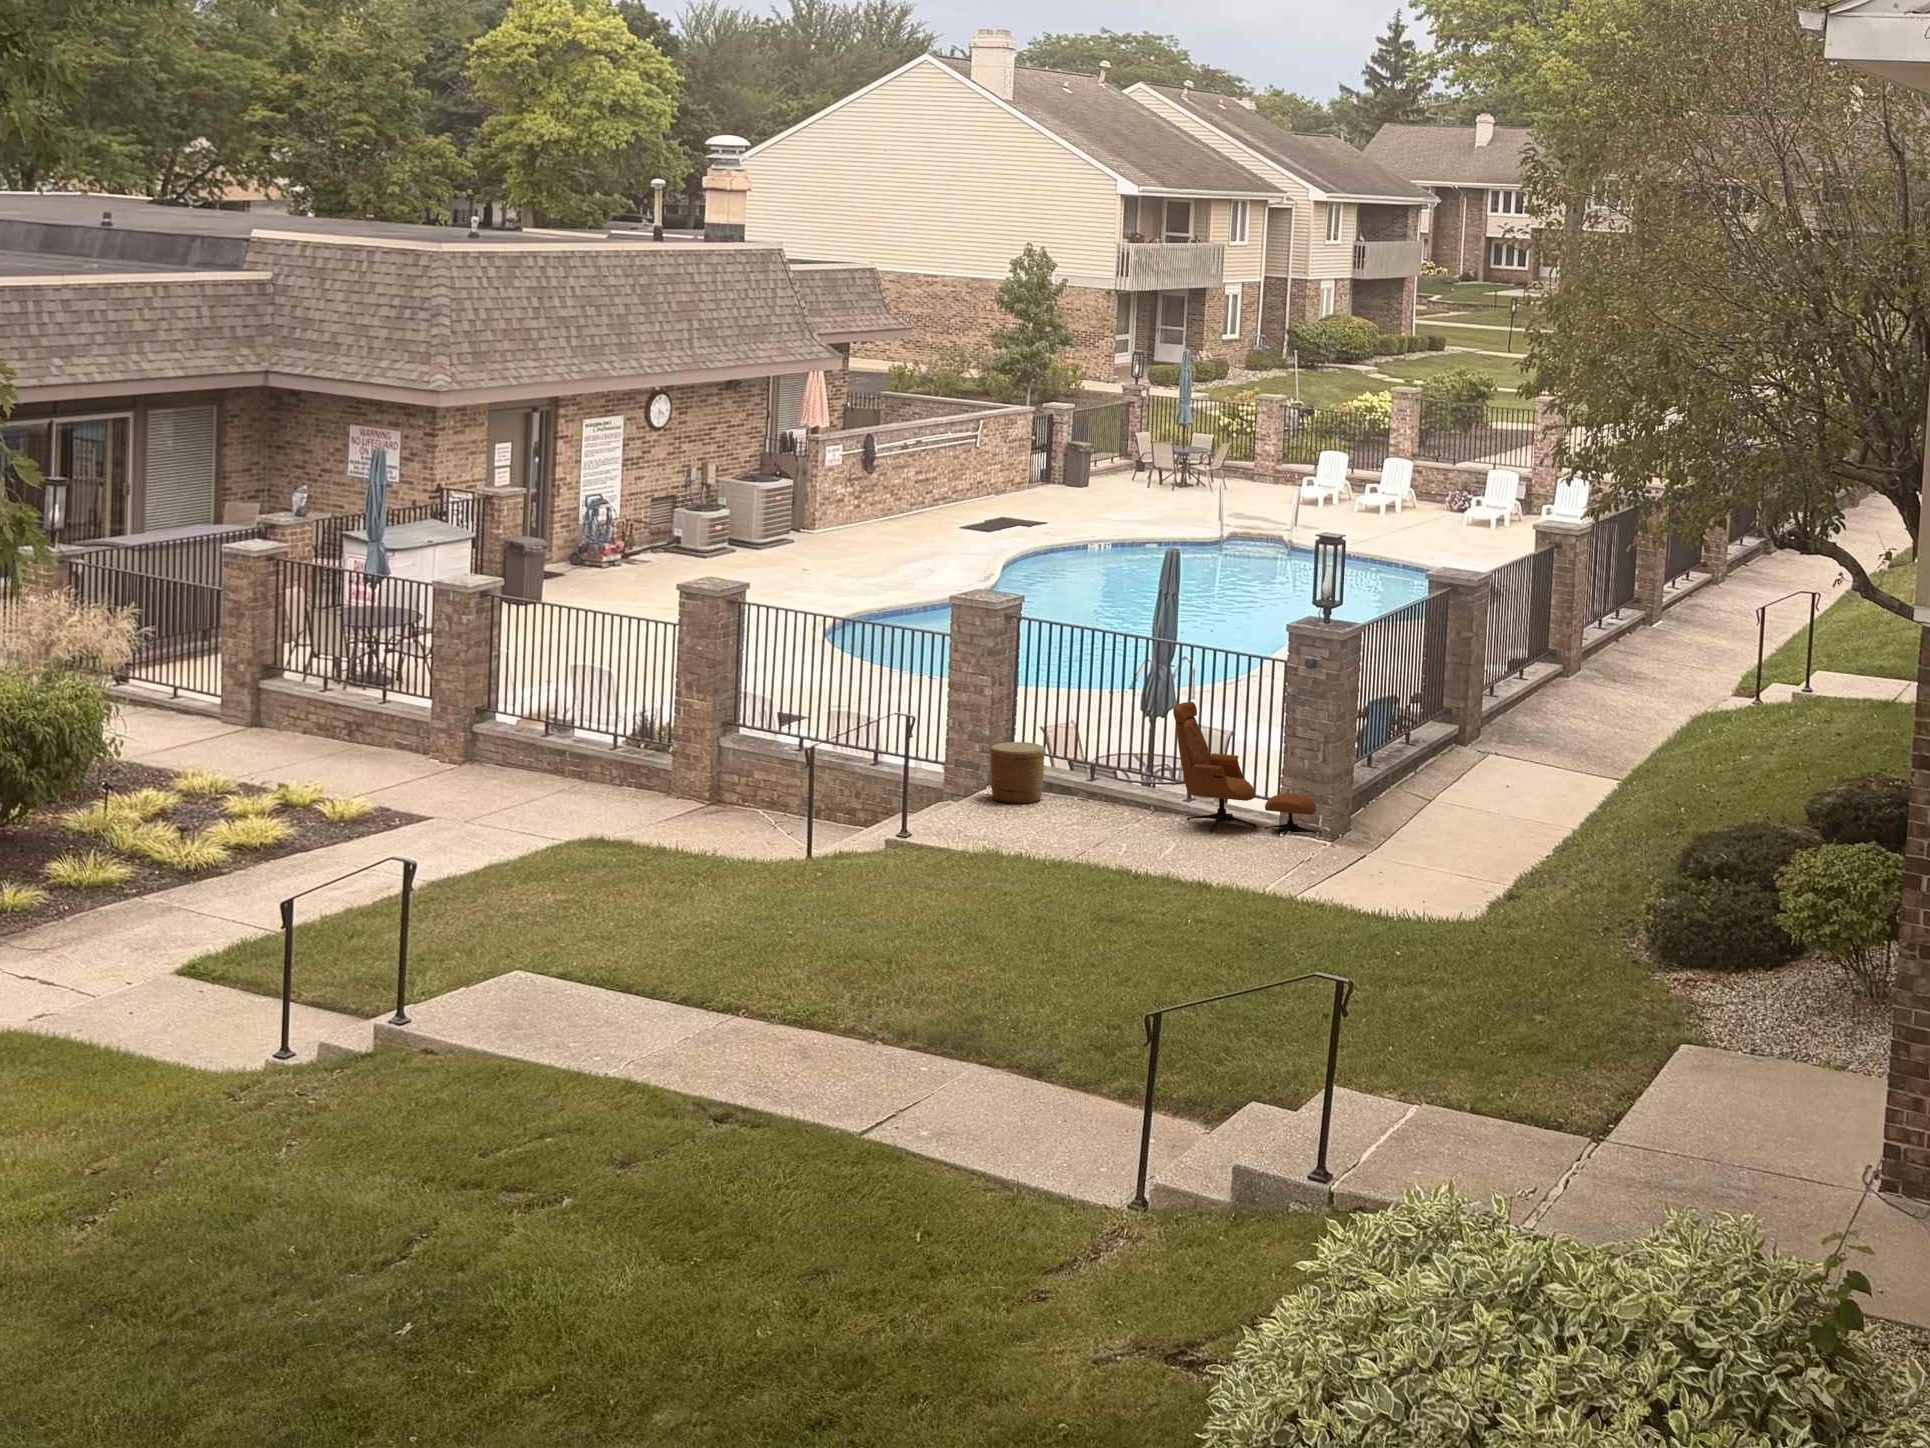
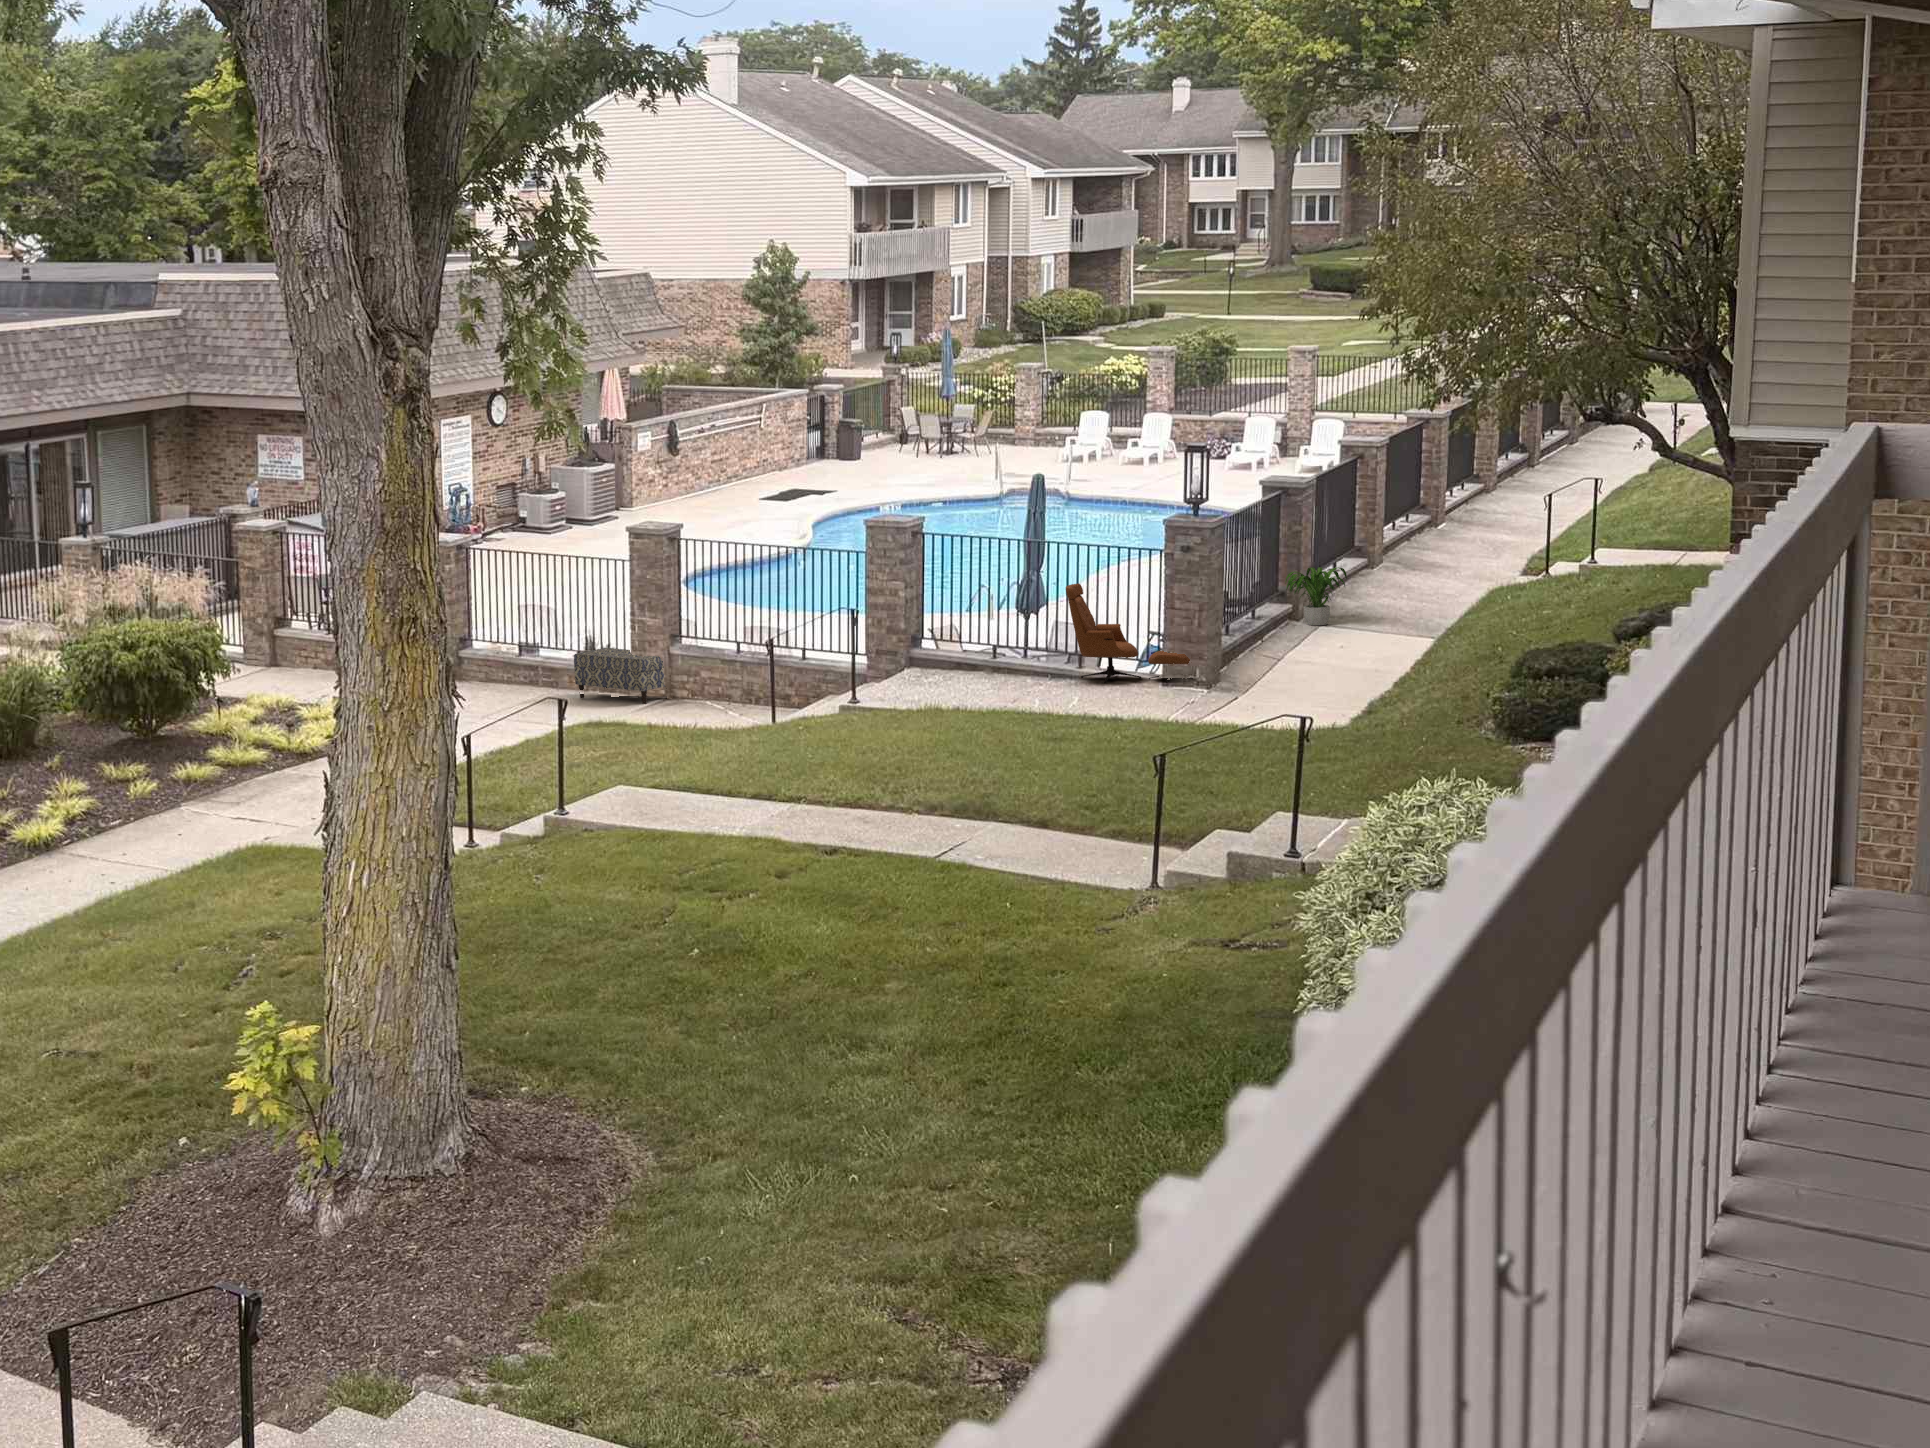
potted plant: none [1456,682,1526,754] -> present [1286,567,1347,625]
bench: none [596,733,713,815] -> present [574,648,665,704]
woven basket: present [990,742,1045,804] -> none [904,631,951,679]

